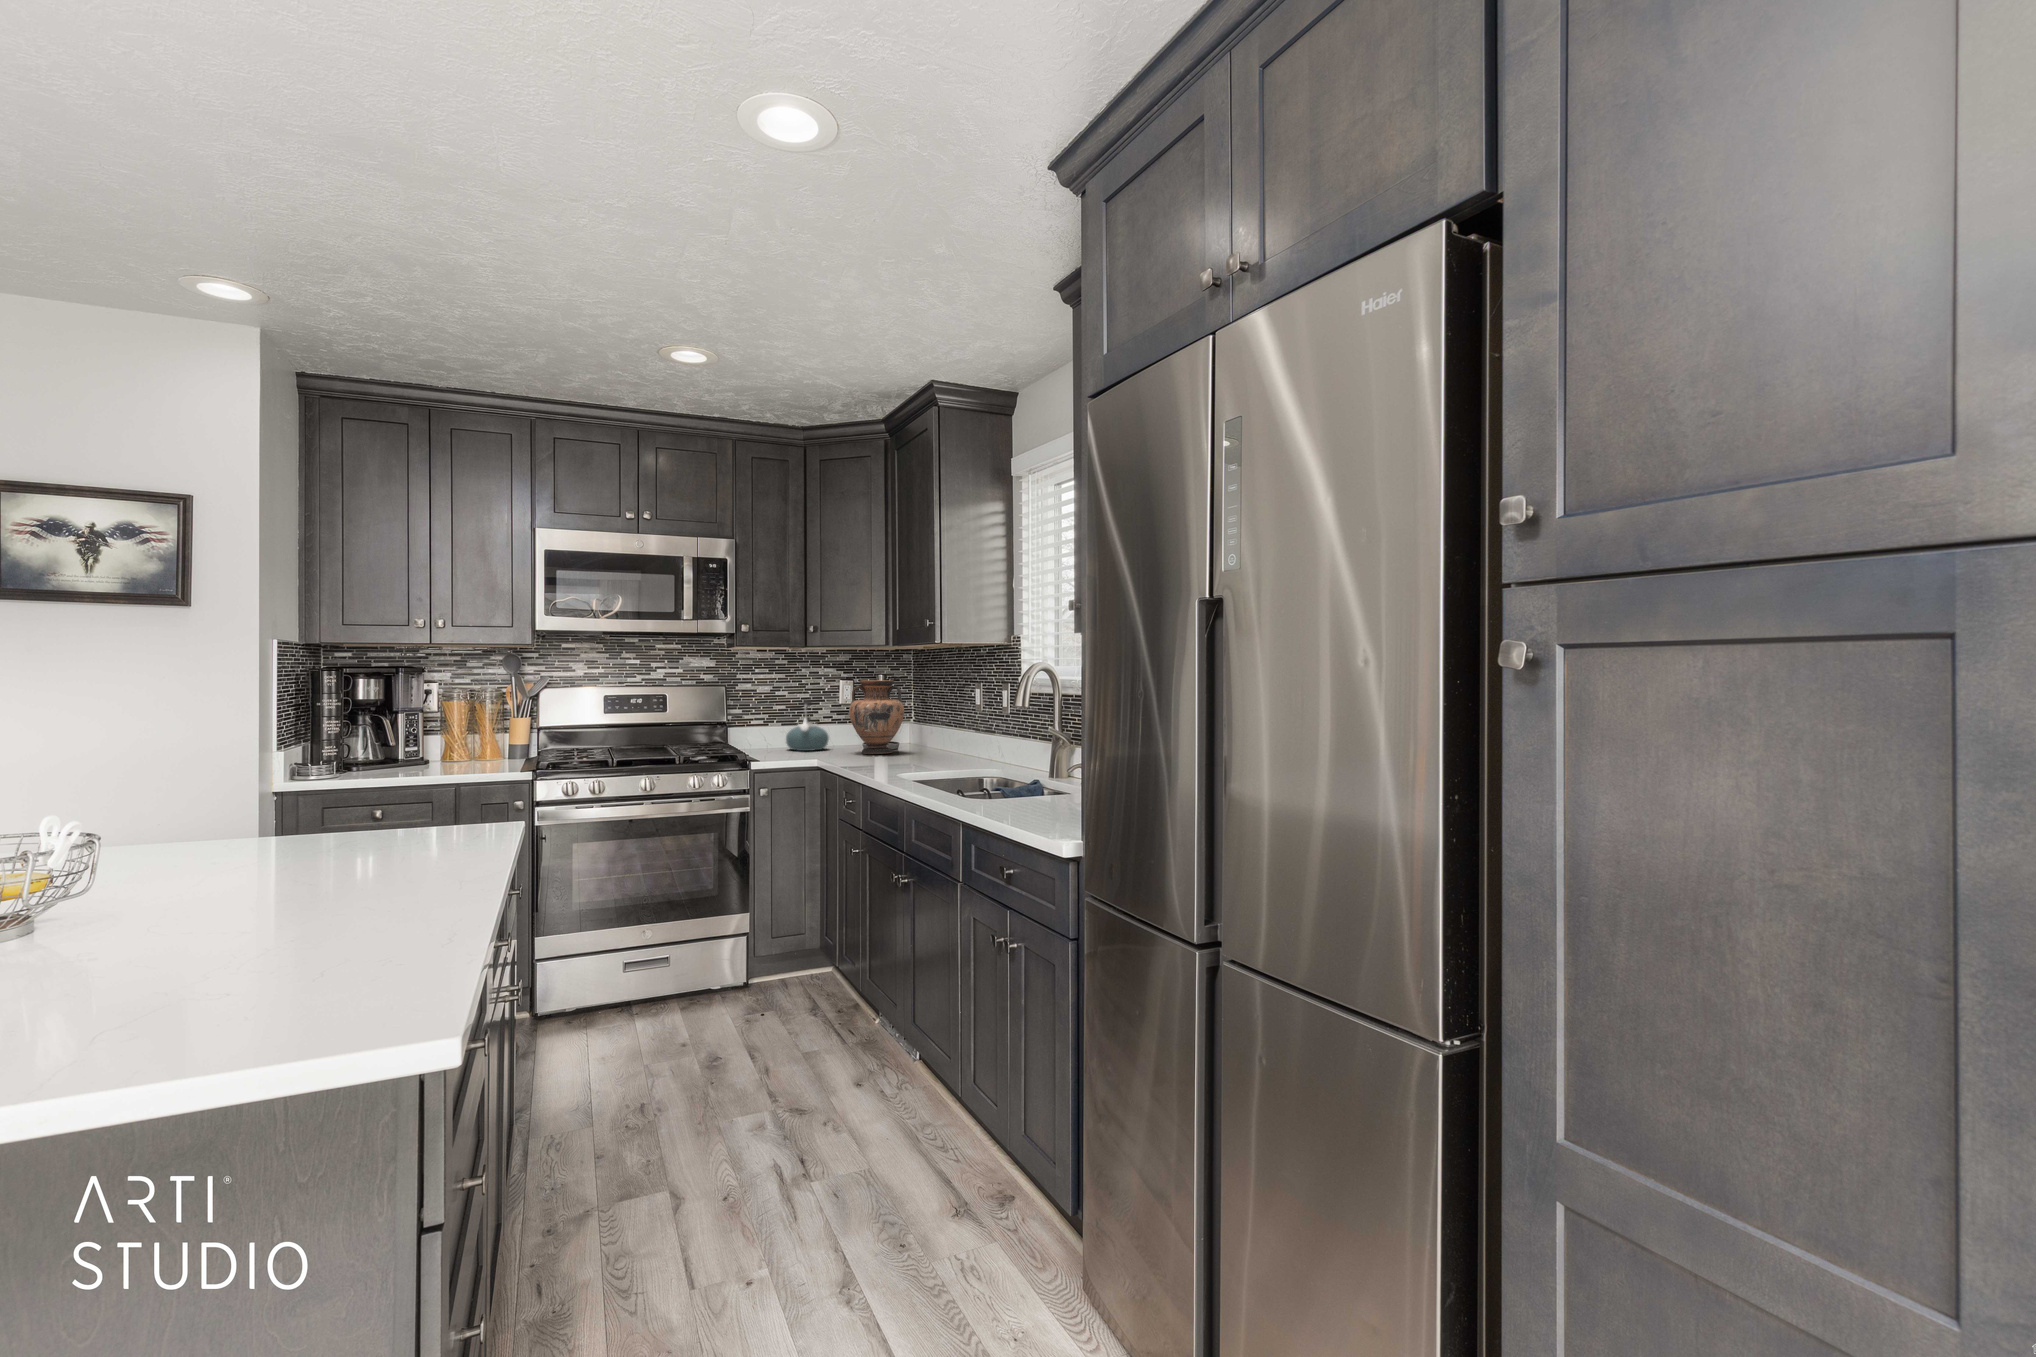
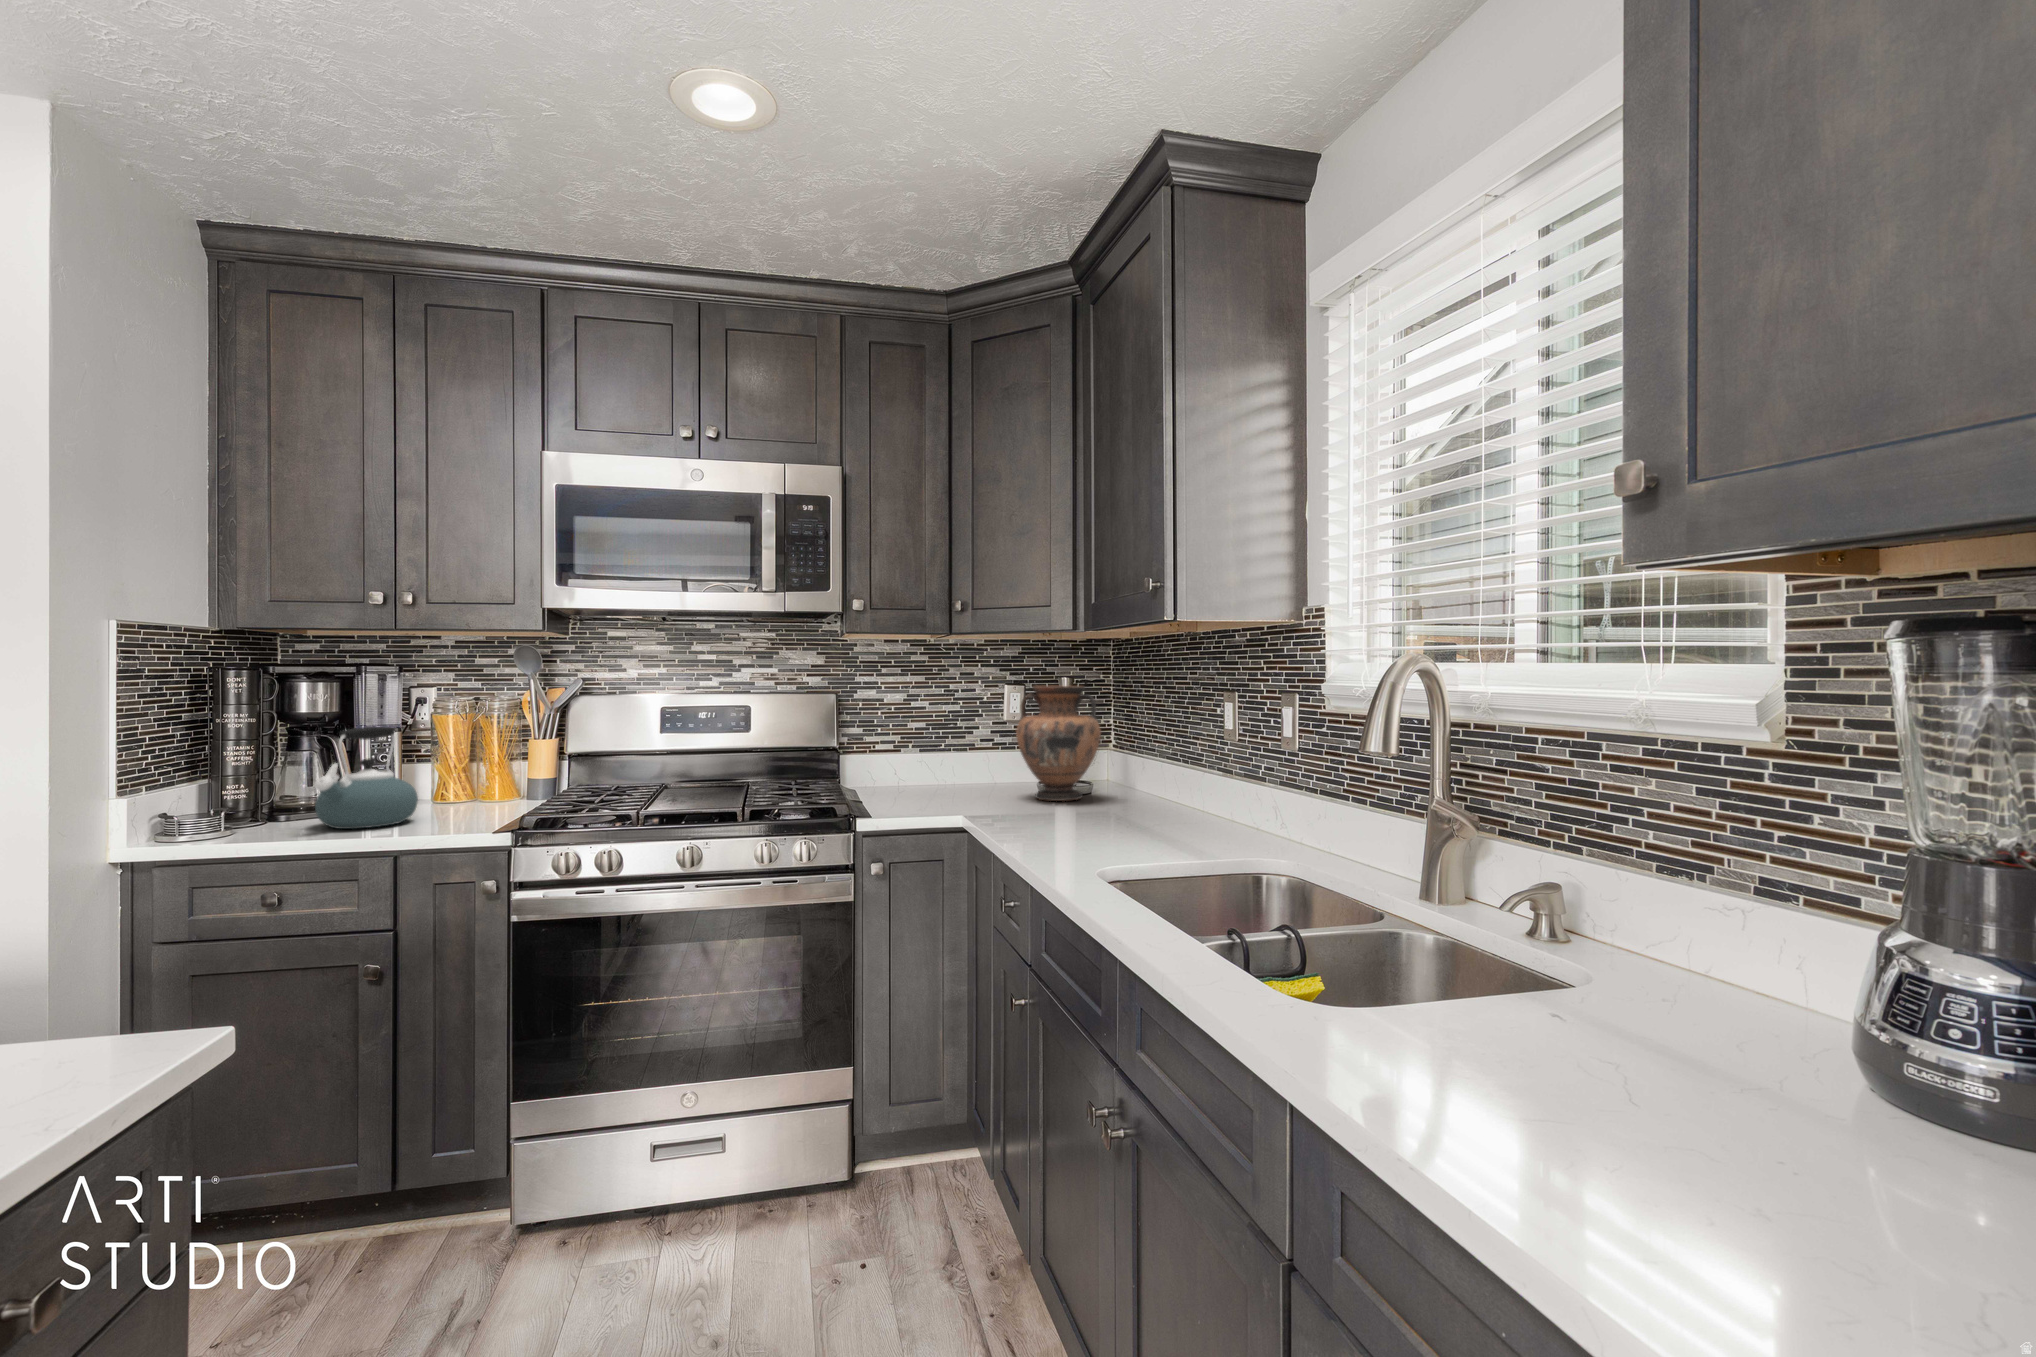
kettle: present [786,701,829,751] -> present [314,727,418,829]

